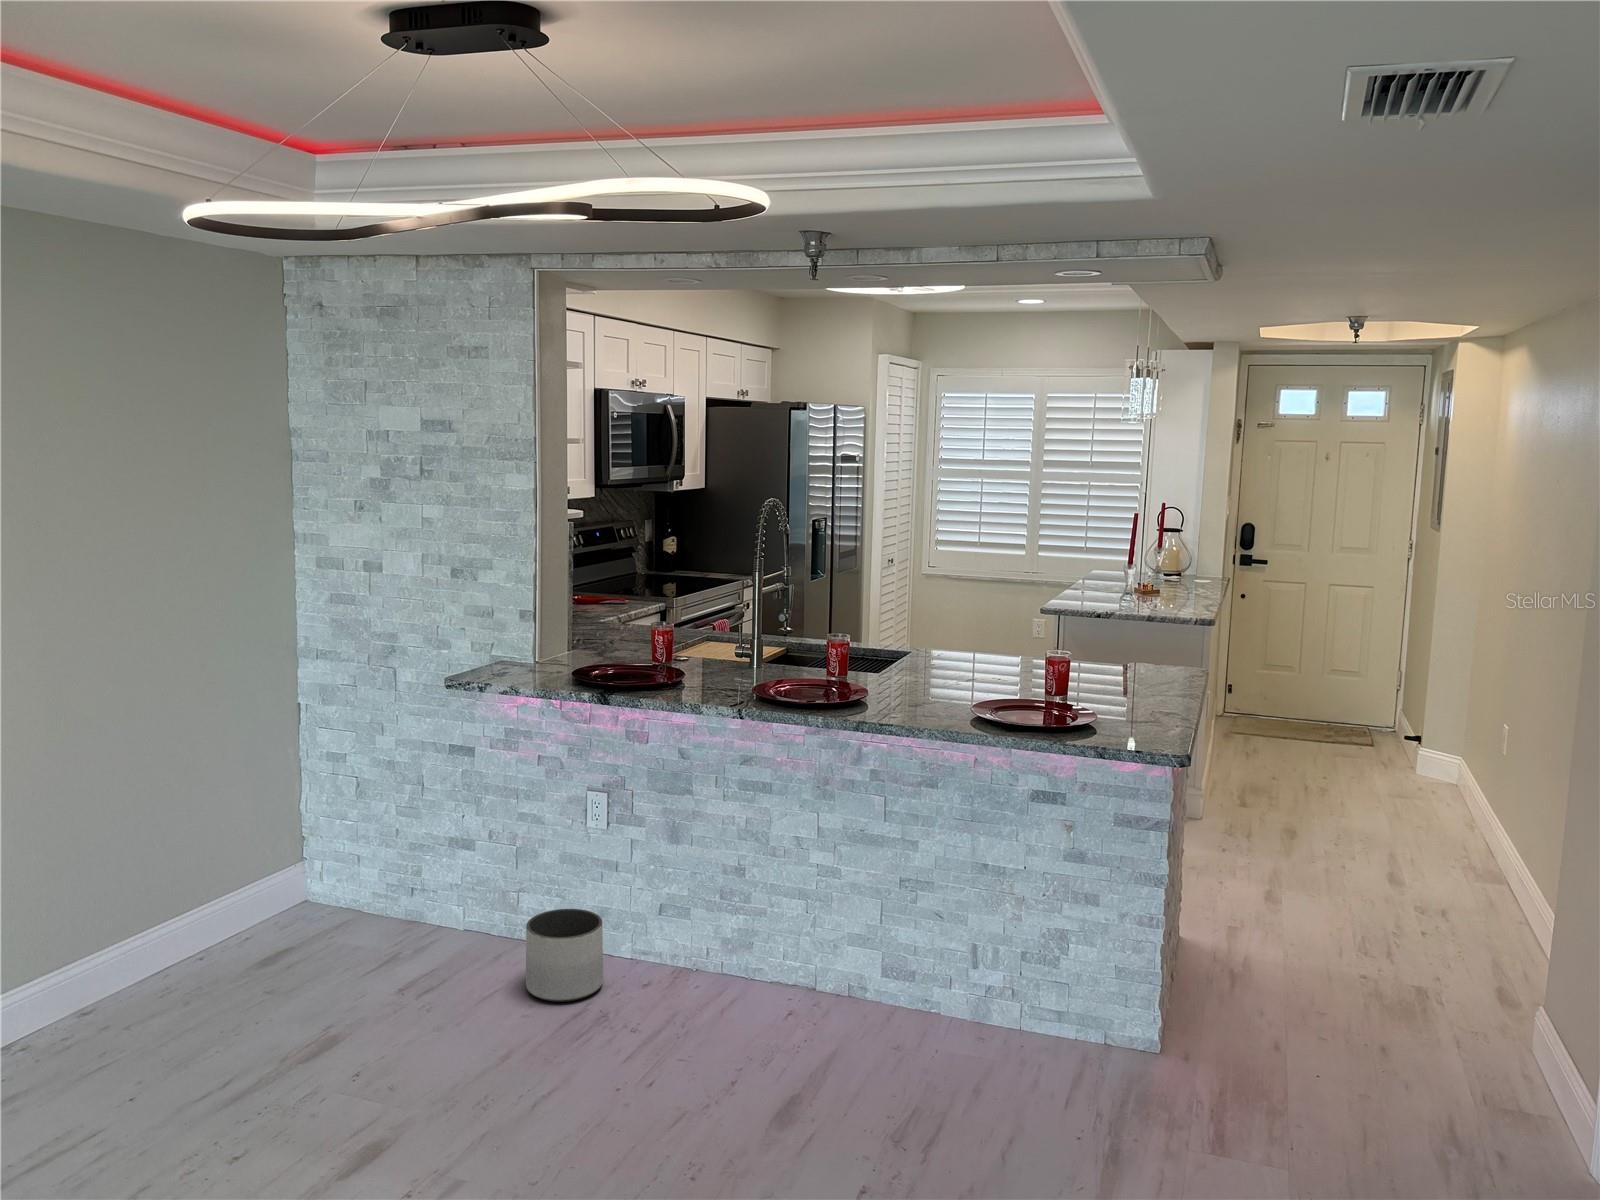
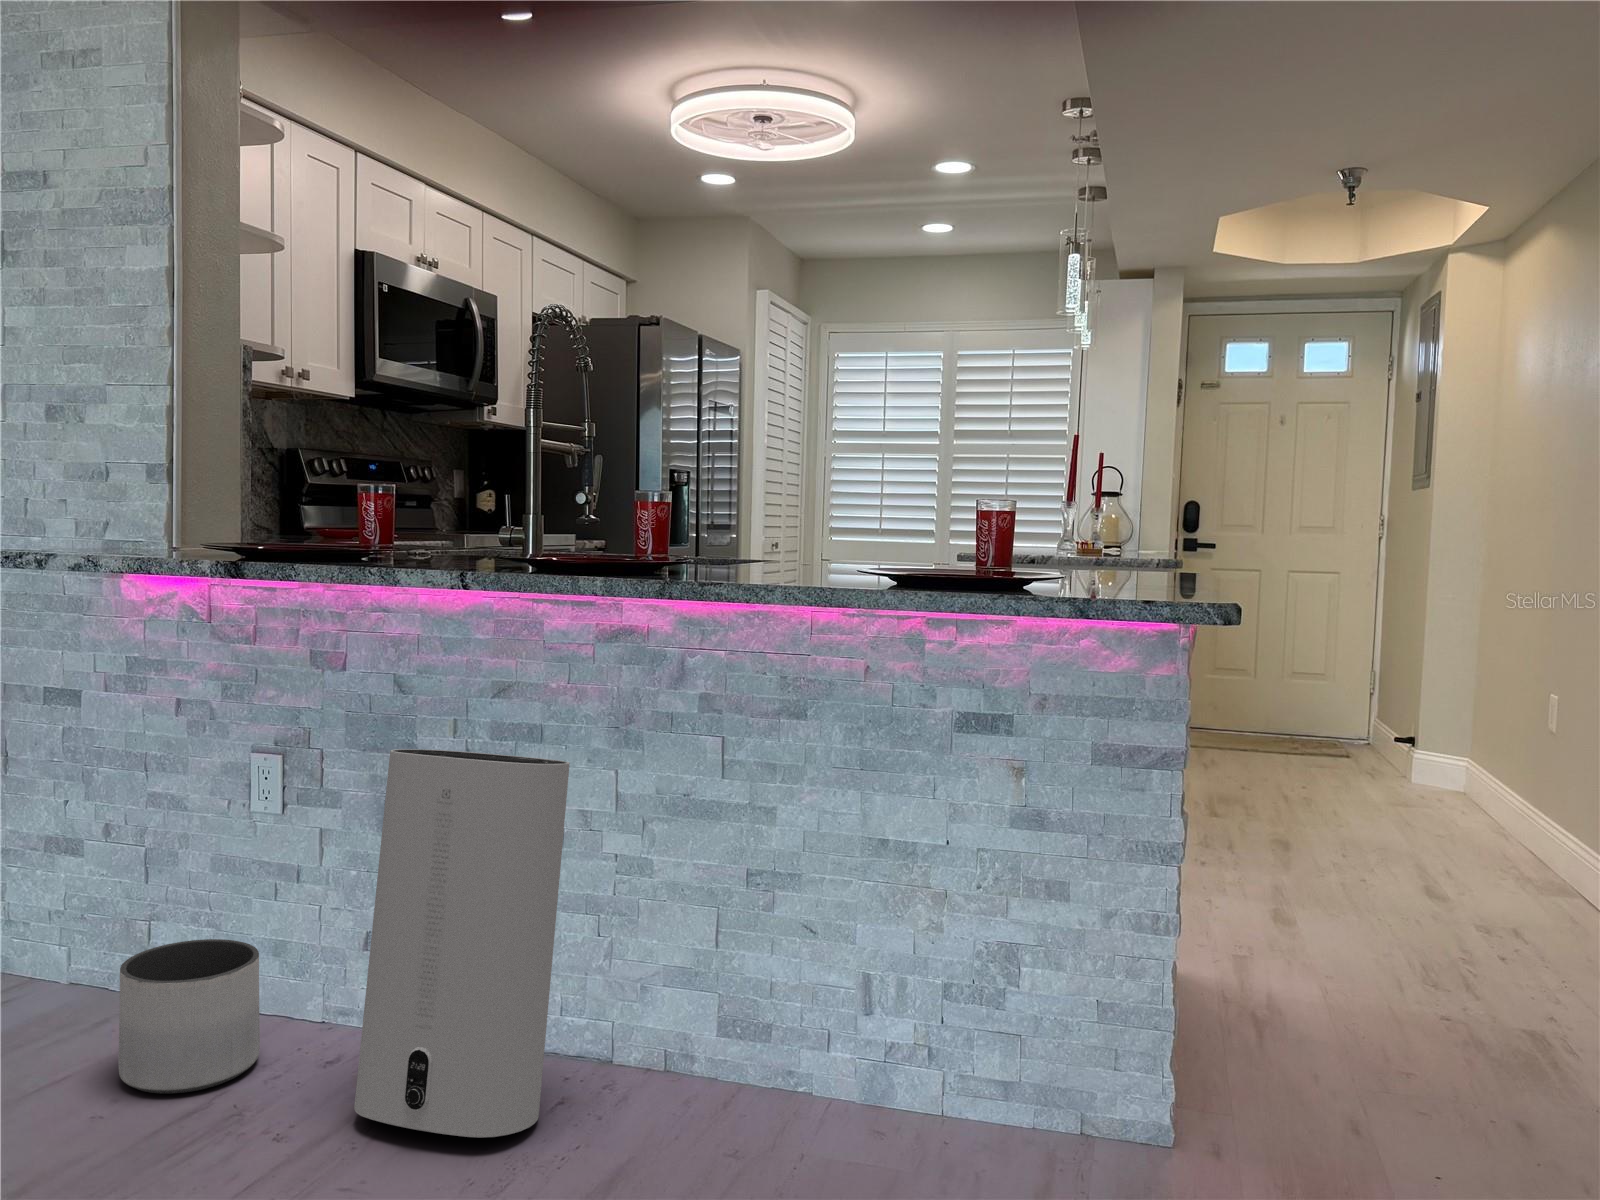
air purifier: none [671,801,794,1034] -> present [354,749,570,1138]

